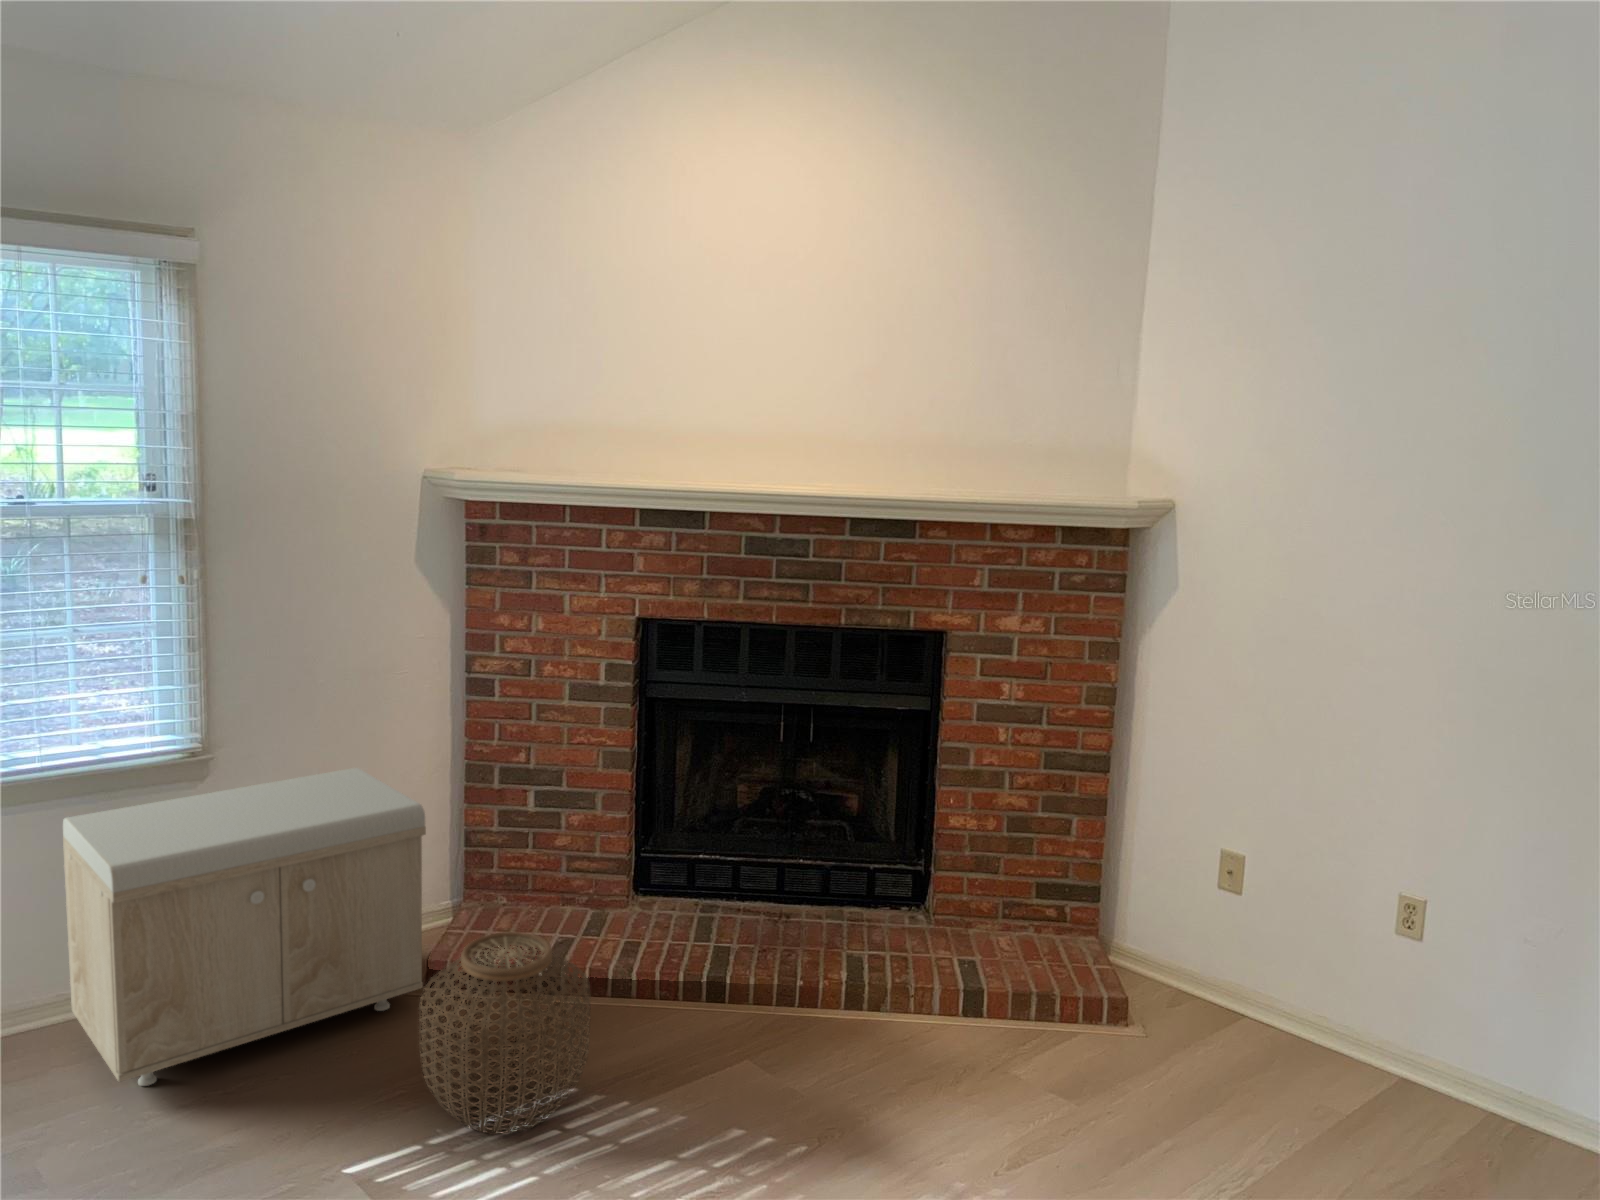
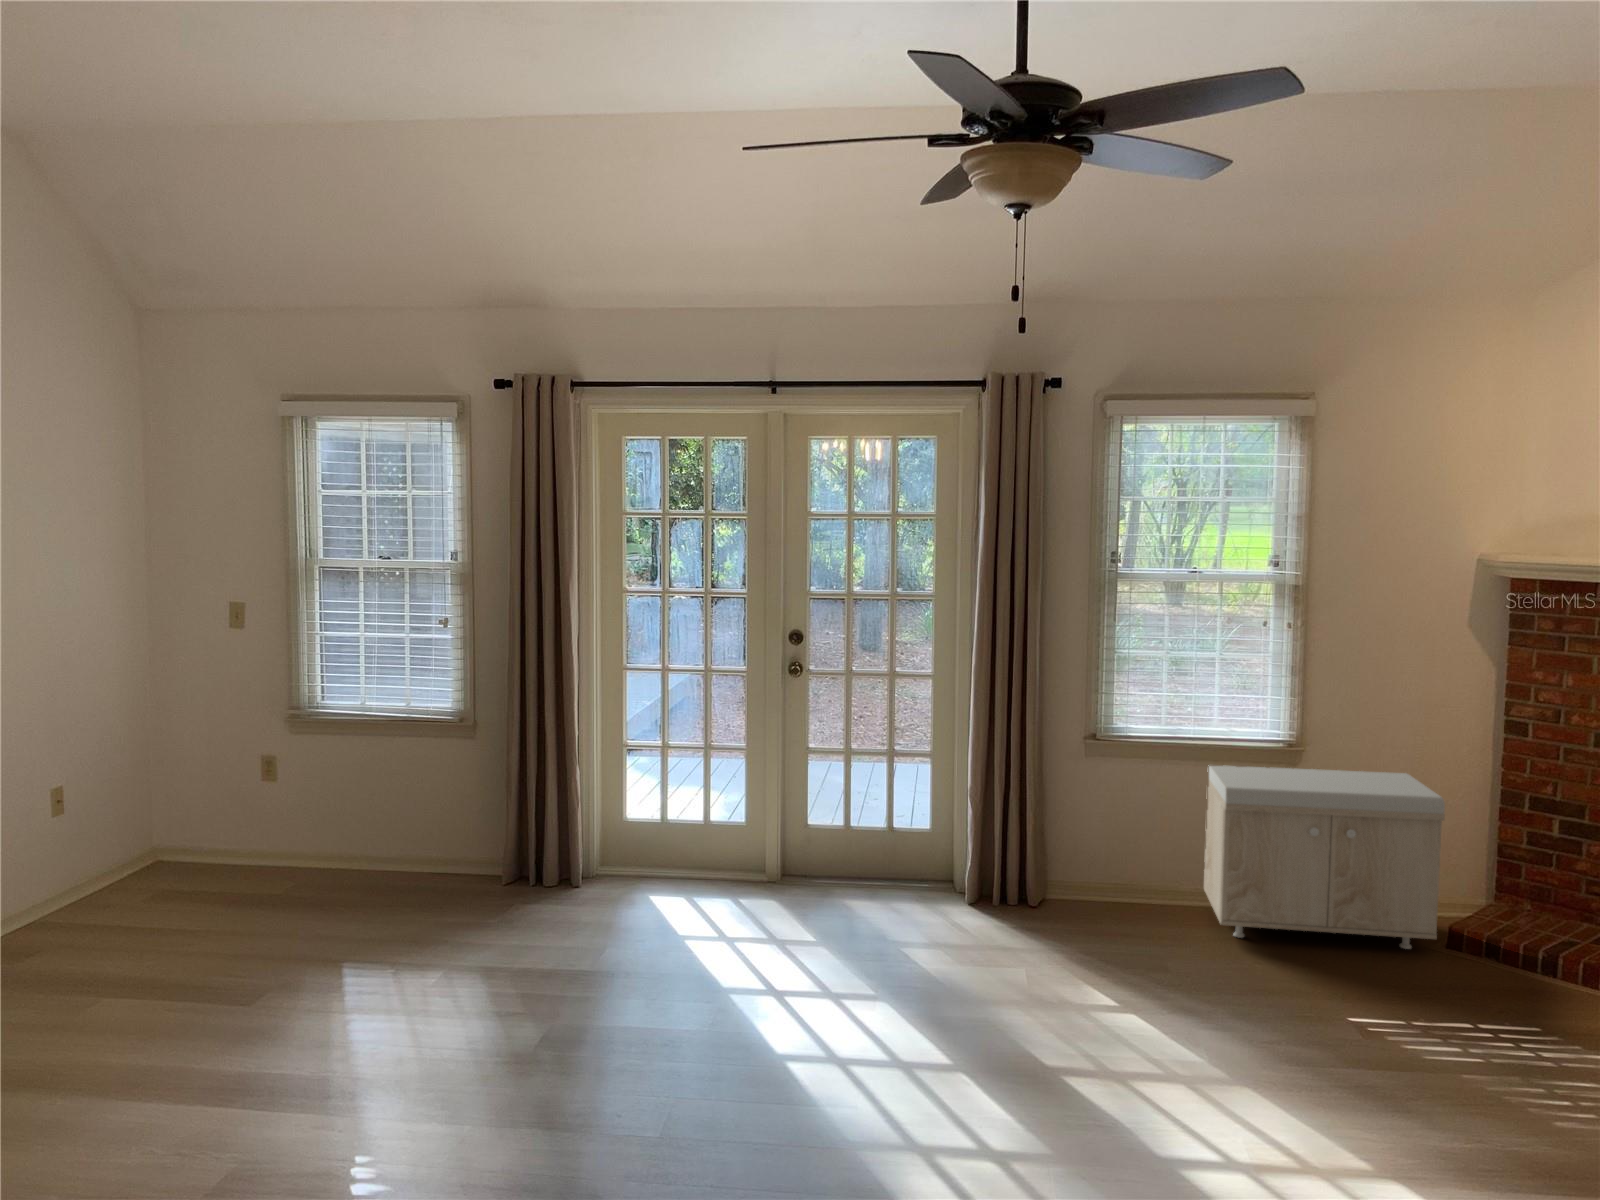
woven basket: present [419,932,591,1134] -> none [1409,887,1551,1035]

